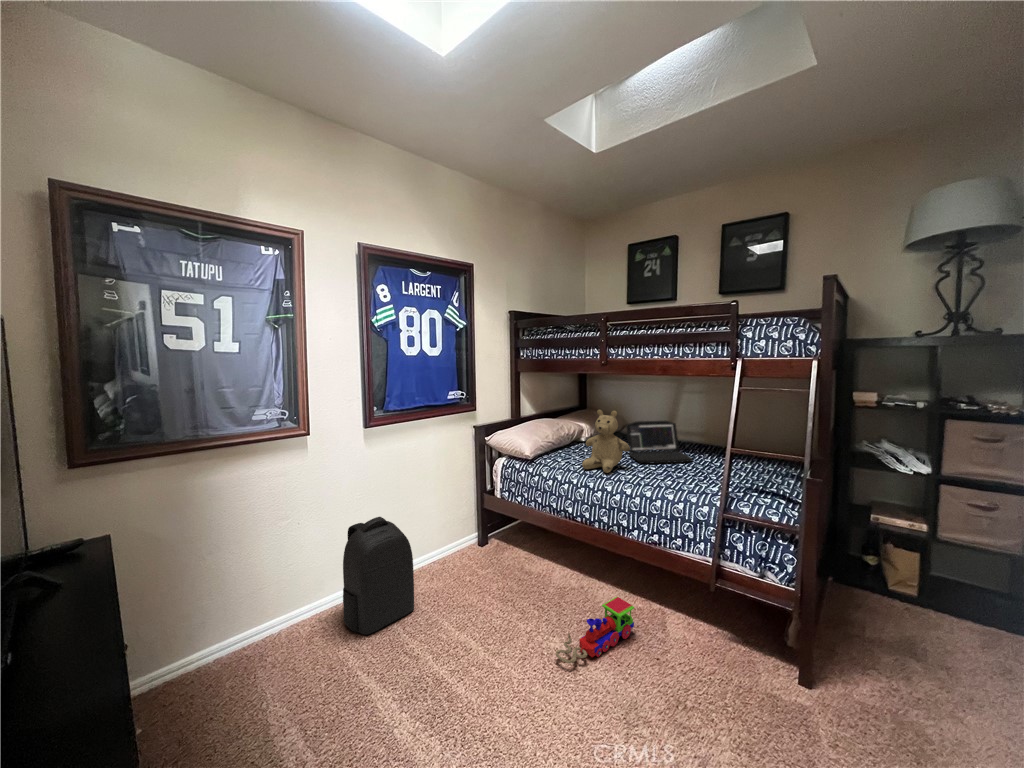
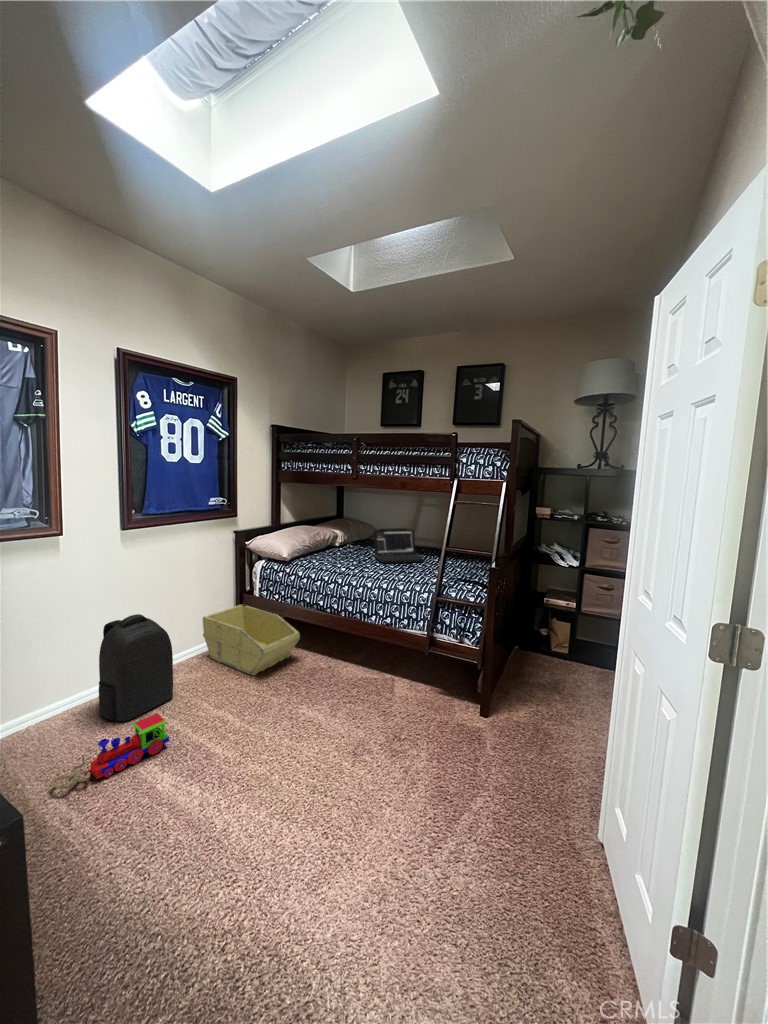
teddy bear: present [582,410,630,473] -> none [333,517,374,571]
storage bin: none [443,505,546,590] -> present [203,604,300,676]
toy train: present [556,597,634,663] -> present [51,713,169,789]

